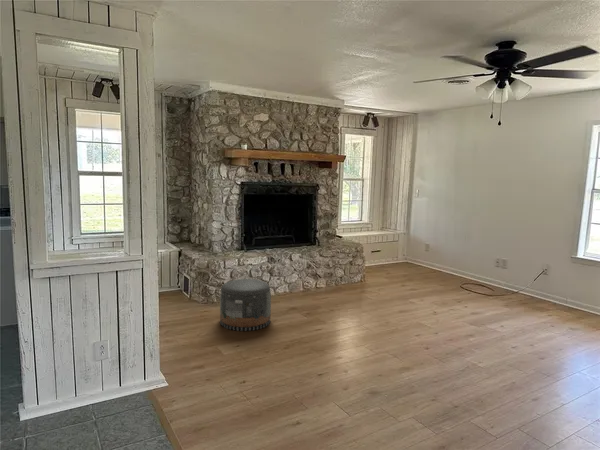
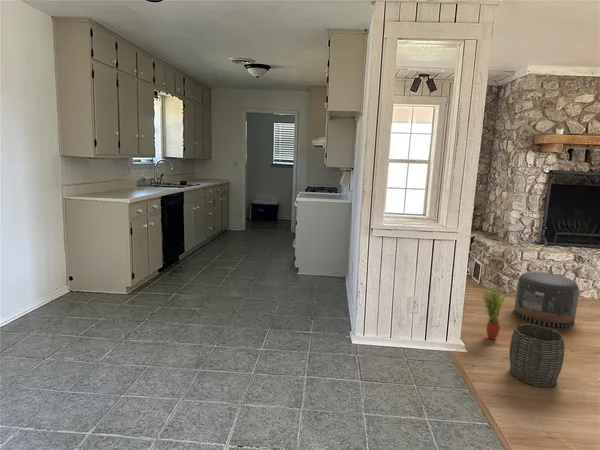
potted plant: none [180,304,205,361] -> present [483,284,505,339]
woven basket: none [208,340,256,405] -> present [509,324,565,387]

